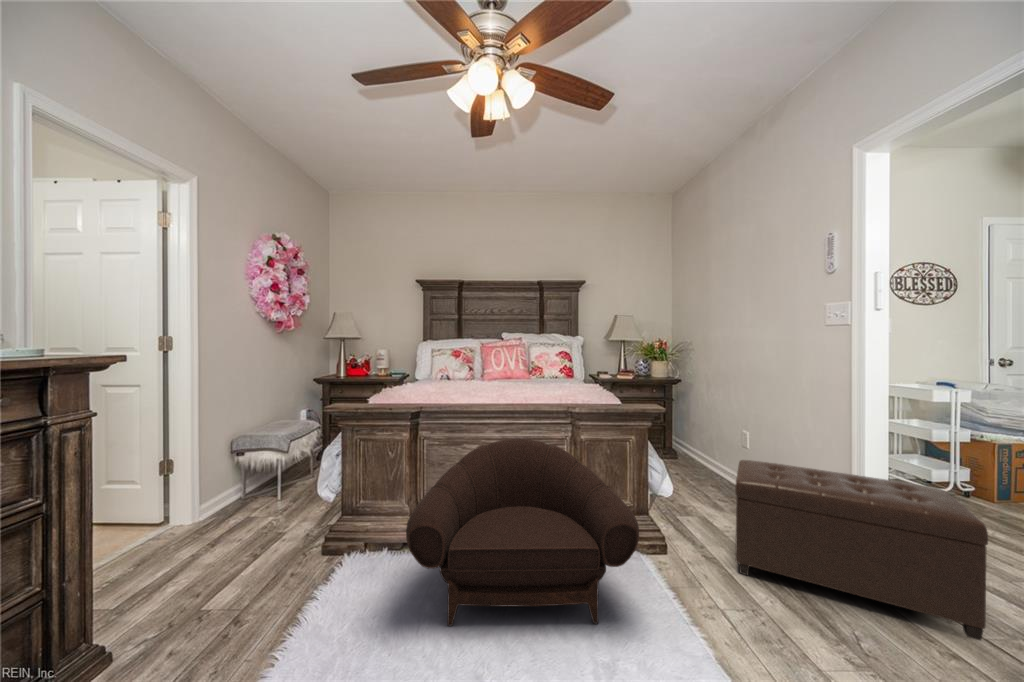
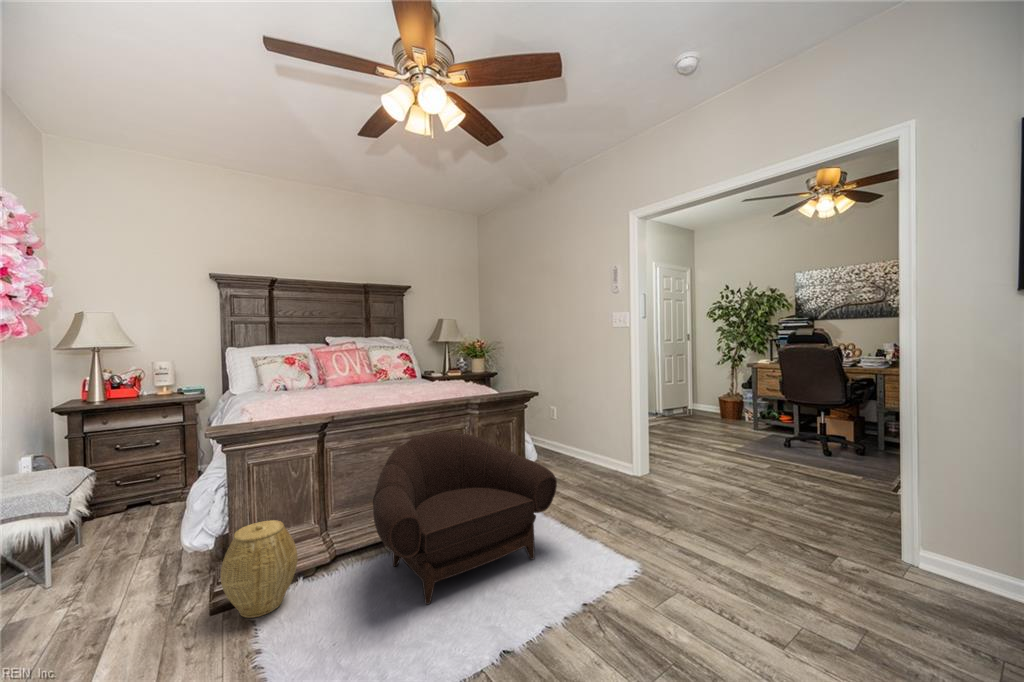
ottoman: present [735,460,988,640] -> none [575,422,706,502]
woven basket: none [314,491,375,573] -> present [221,520,298,618]

